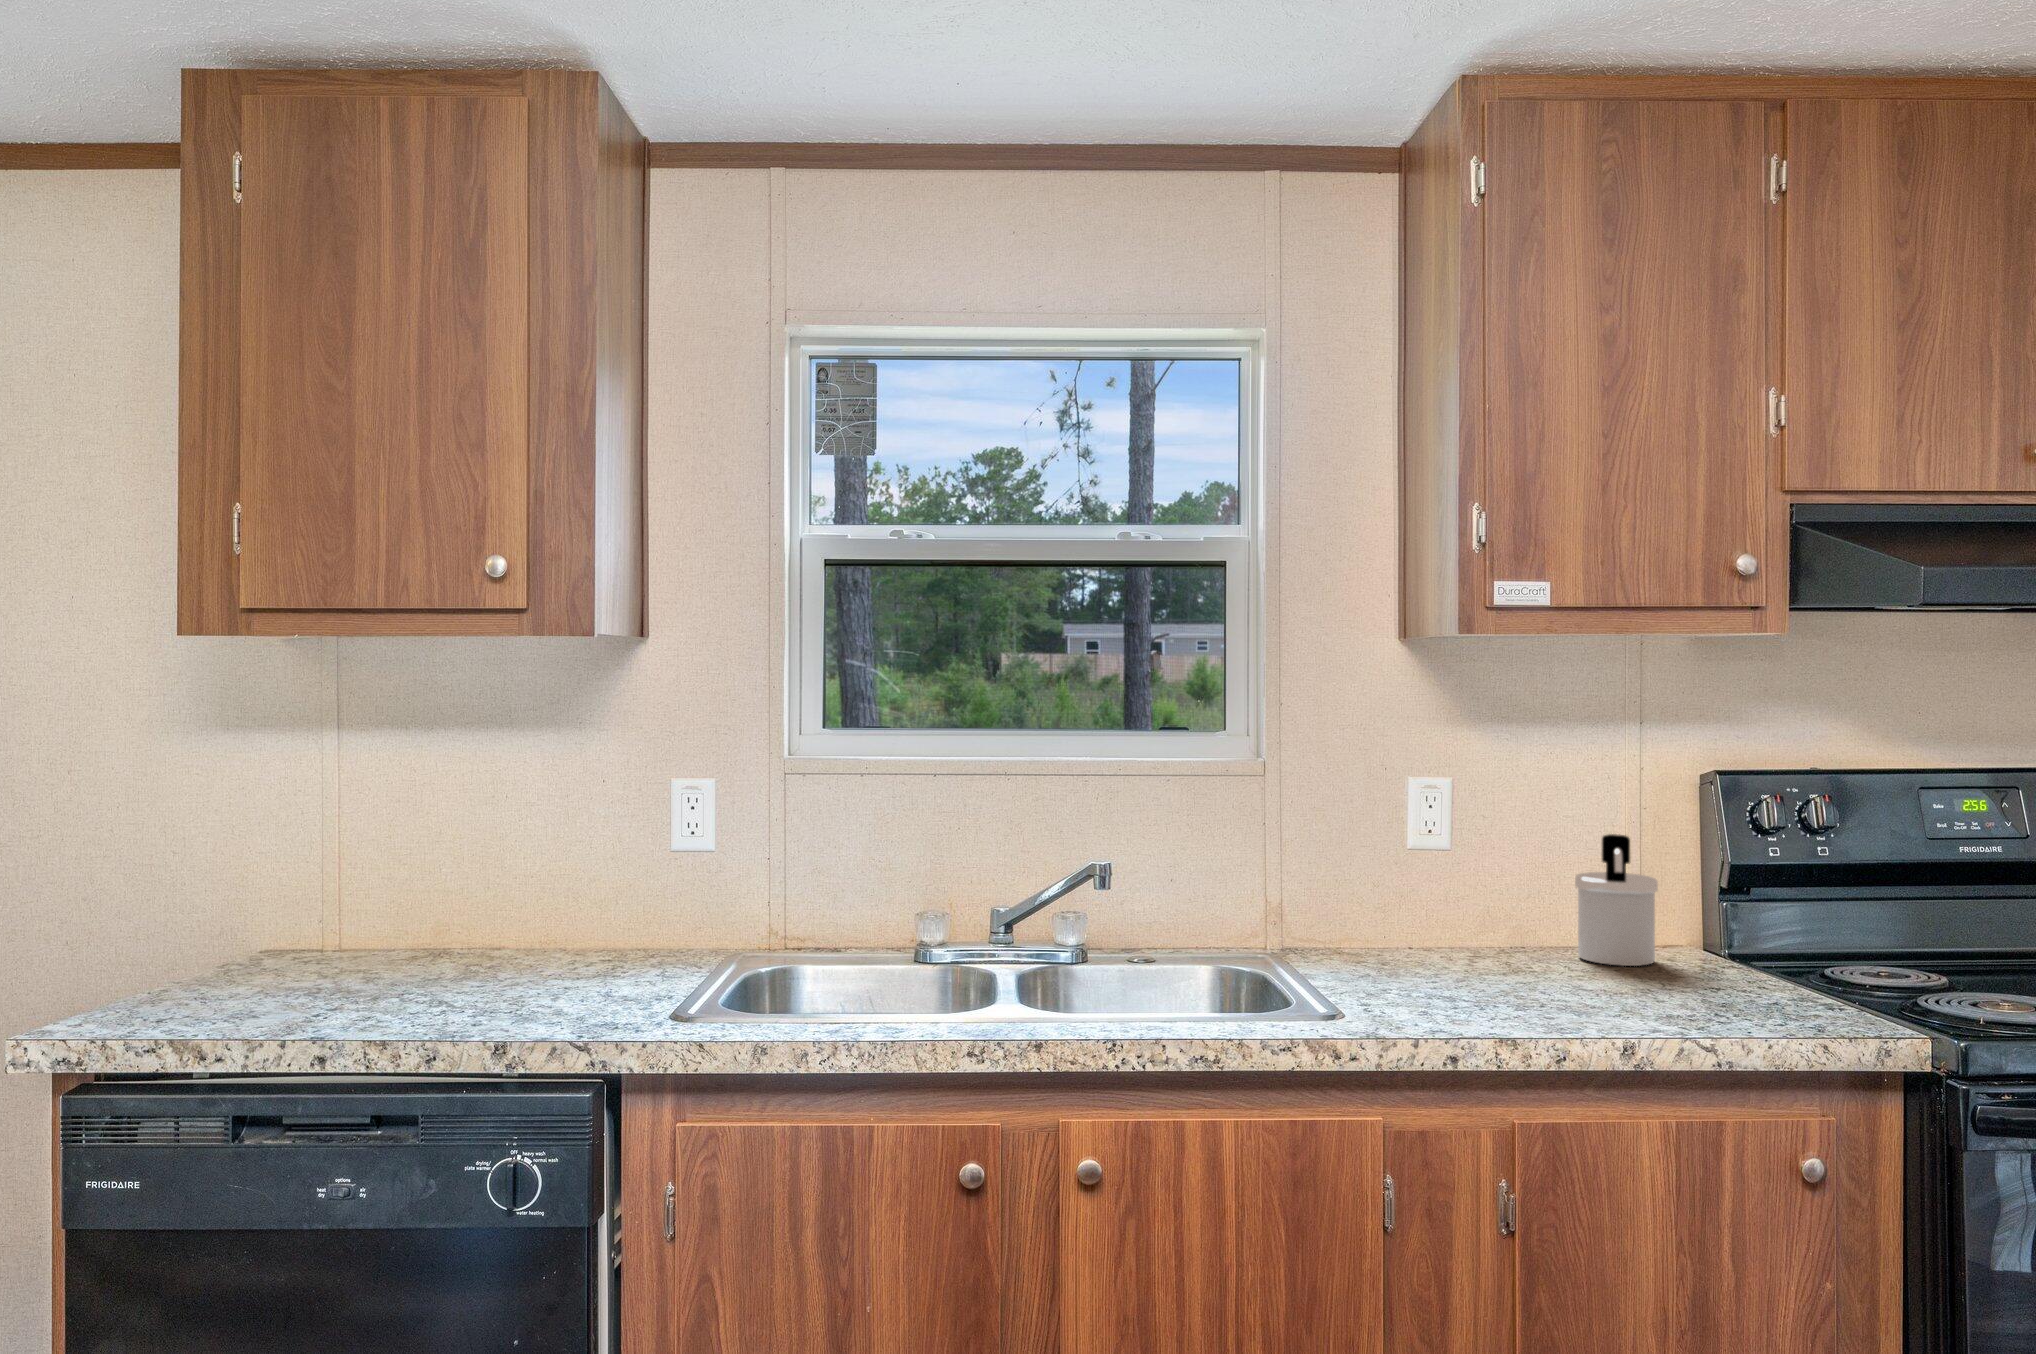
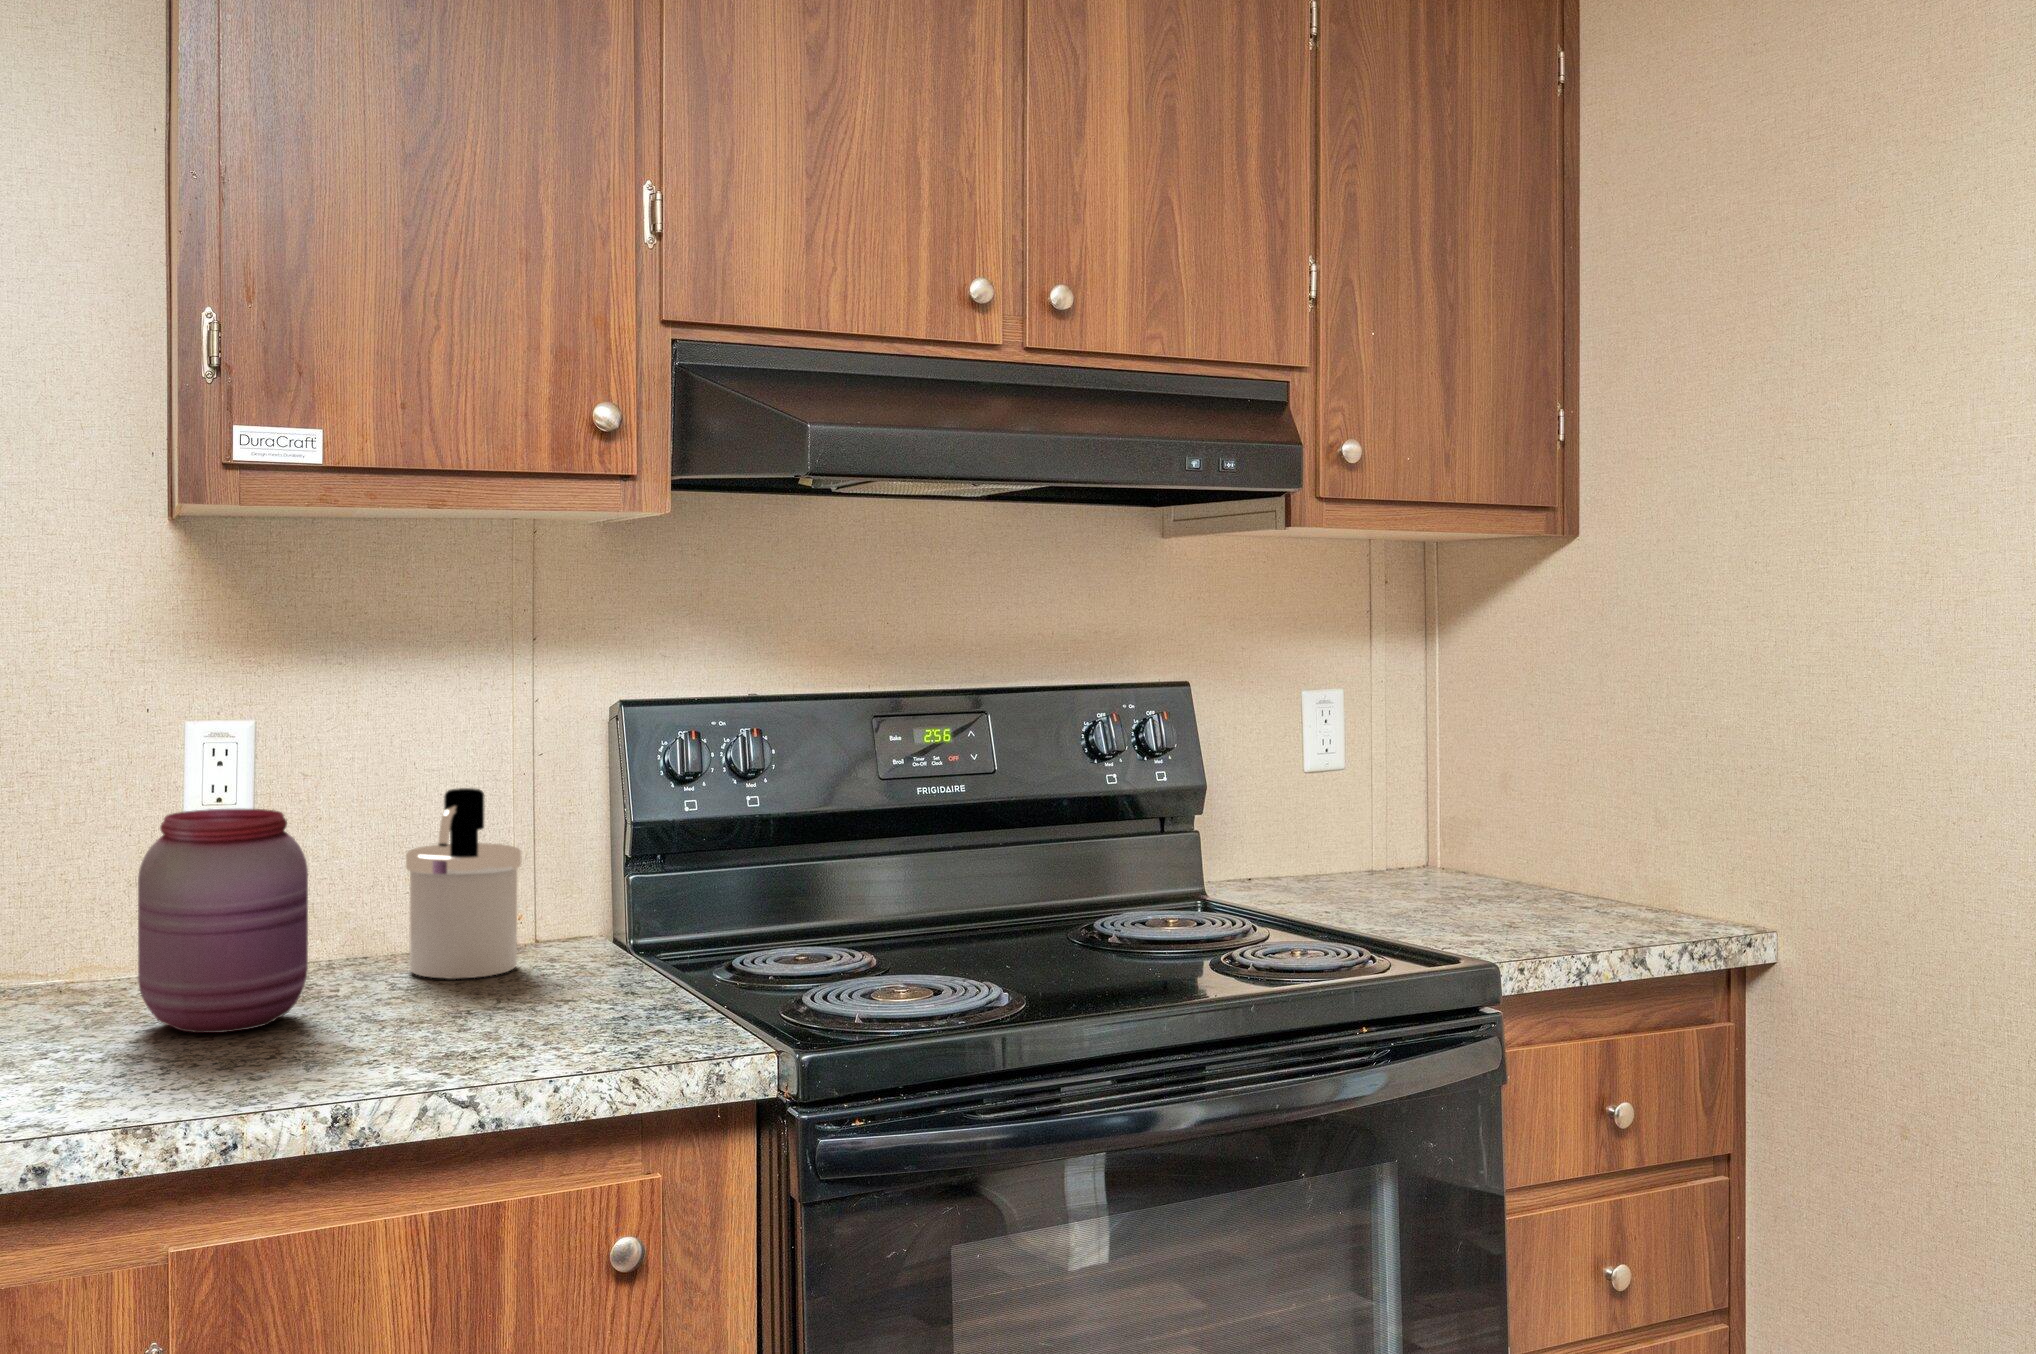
jar: none [1439,843,1544,987] -> present [138,809,308,1033]

